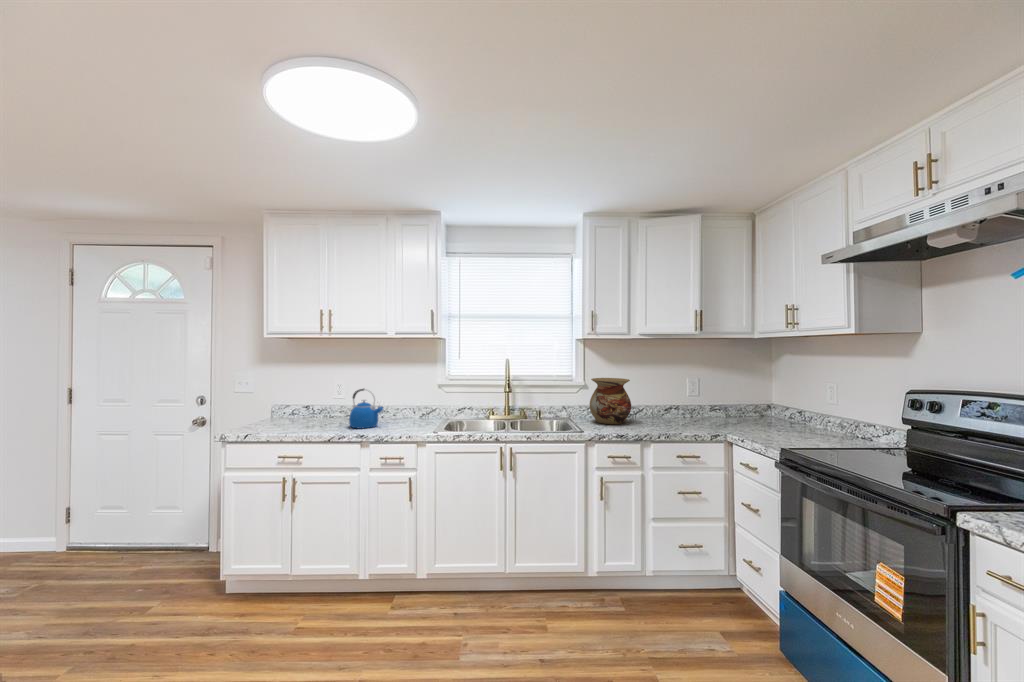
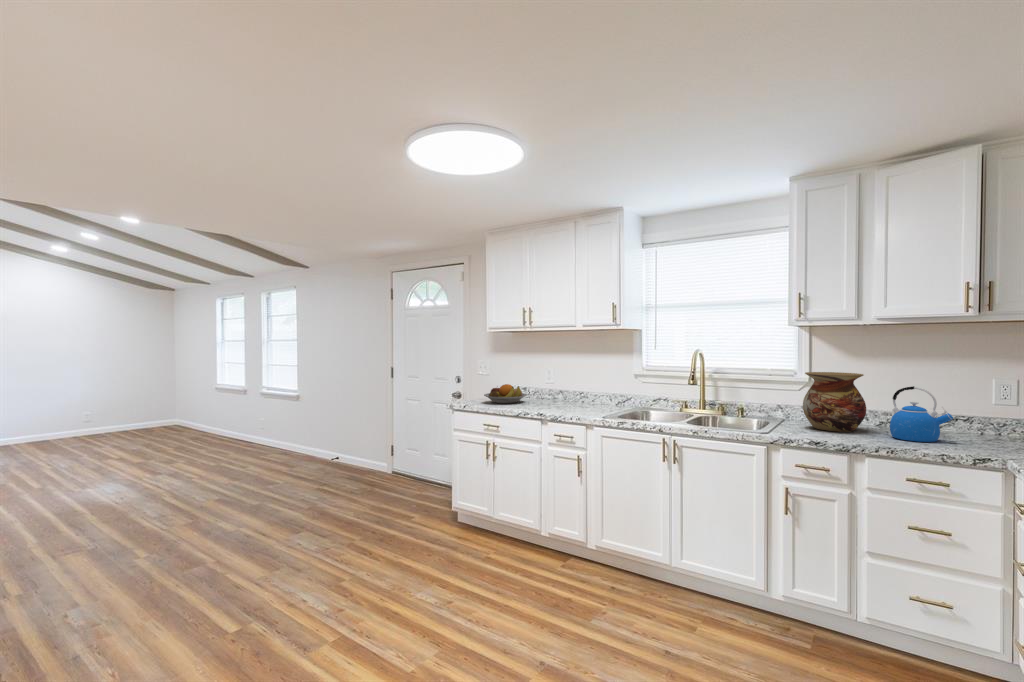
kettle: present [349,389,383,428] -> present [890,386,953,442]
fruit bowl: none [260,403,317,427] -> present [484,384,527,404]

